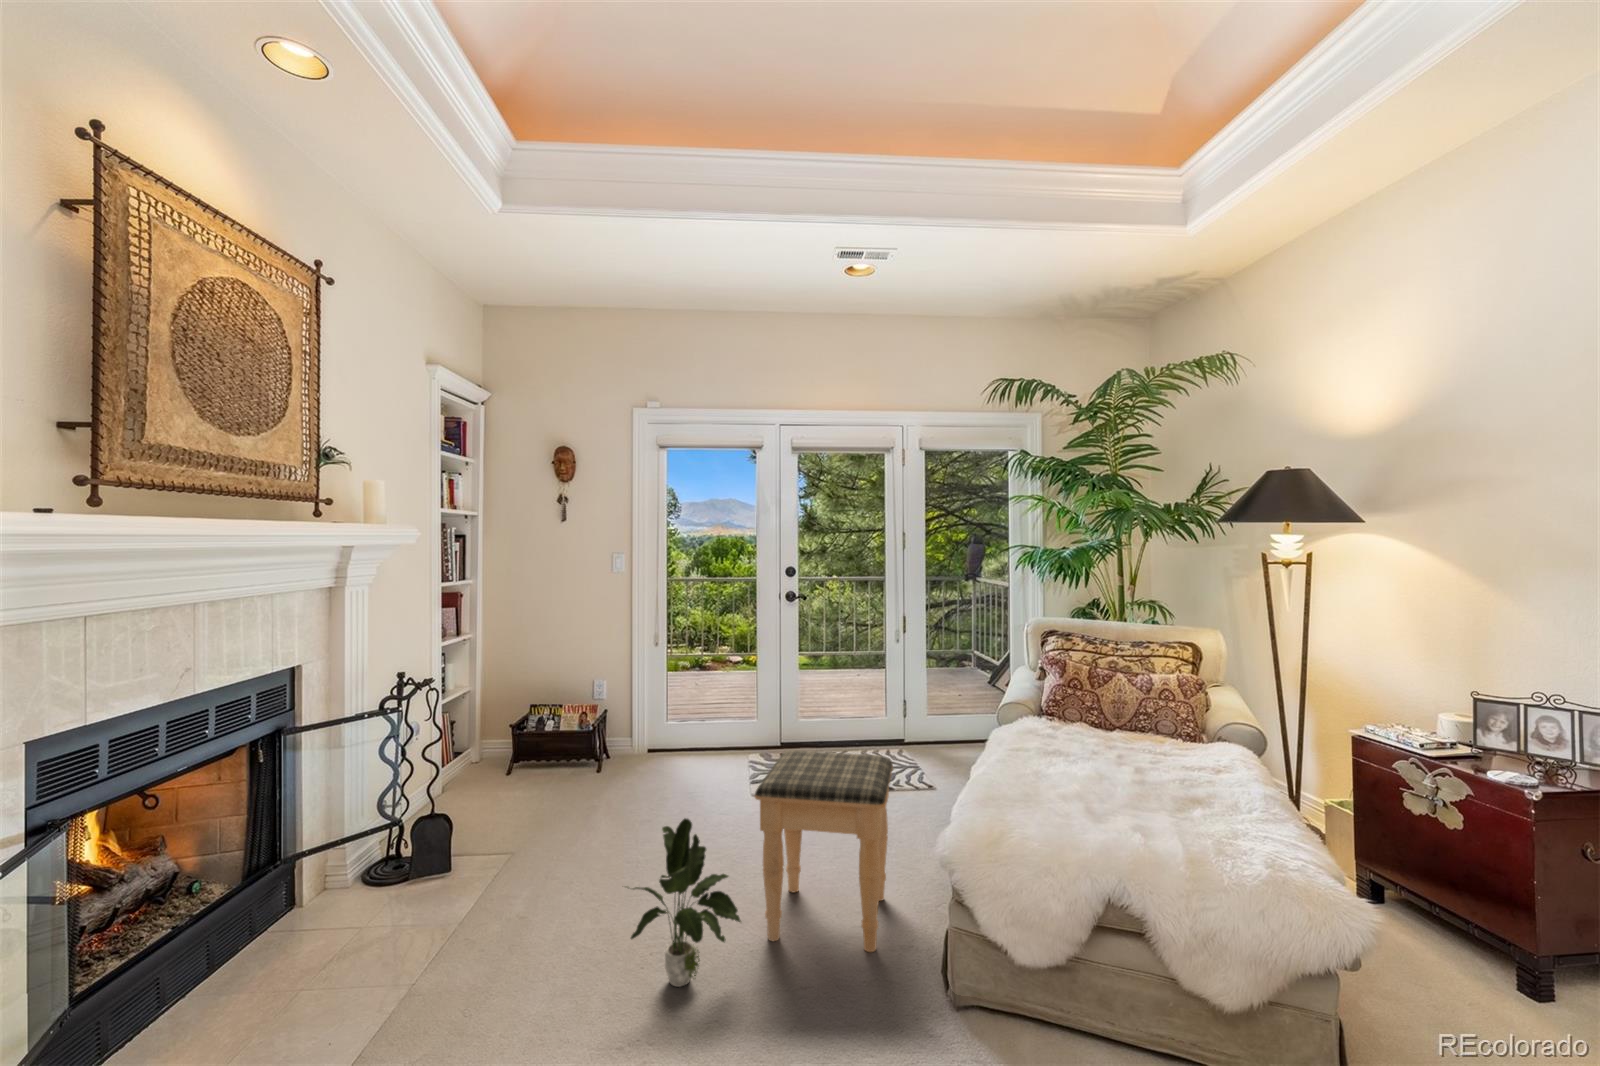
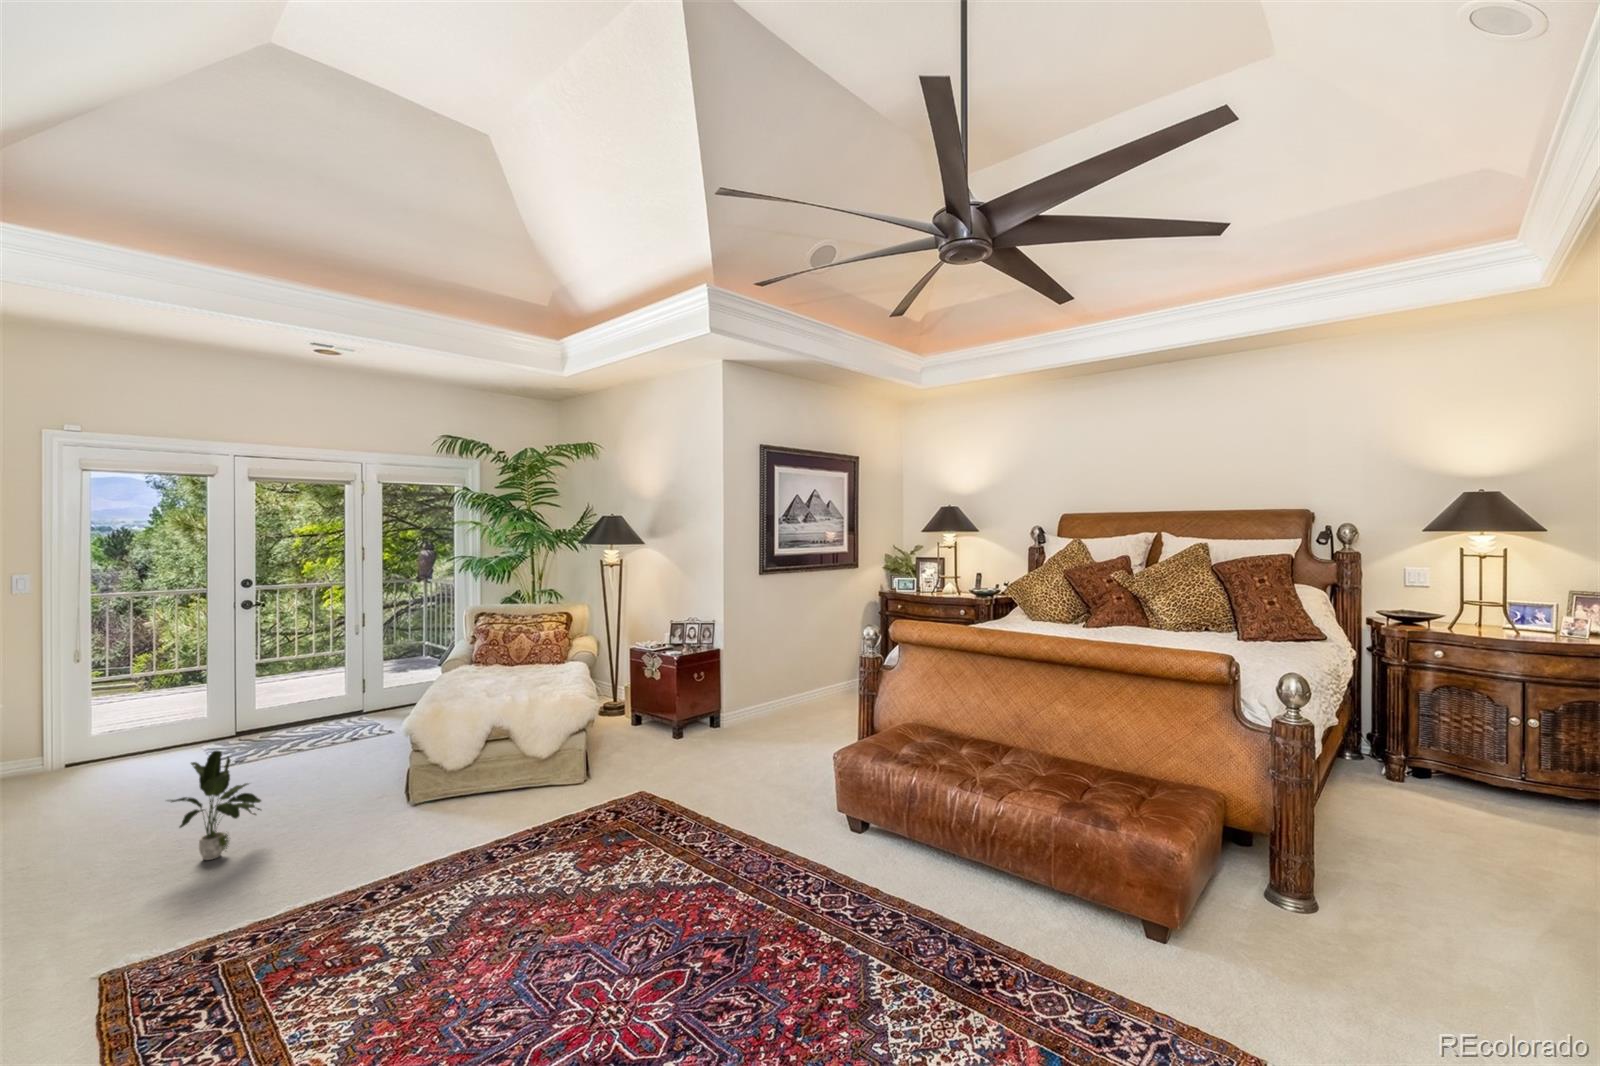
footstool: present [755,750,893,952] -> none [267,699,370,826]

